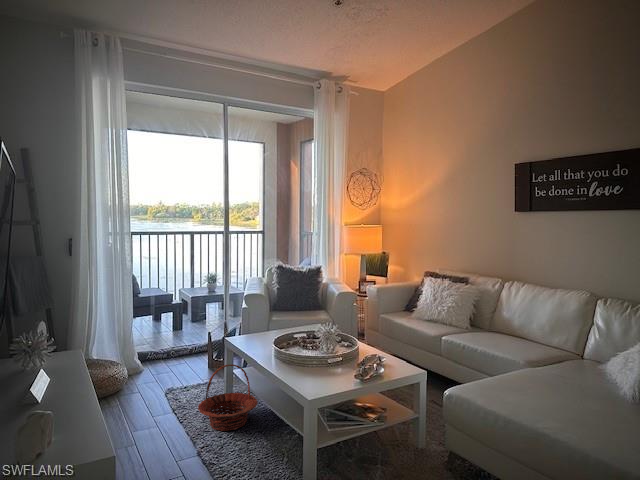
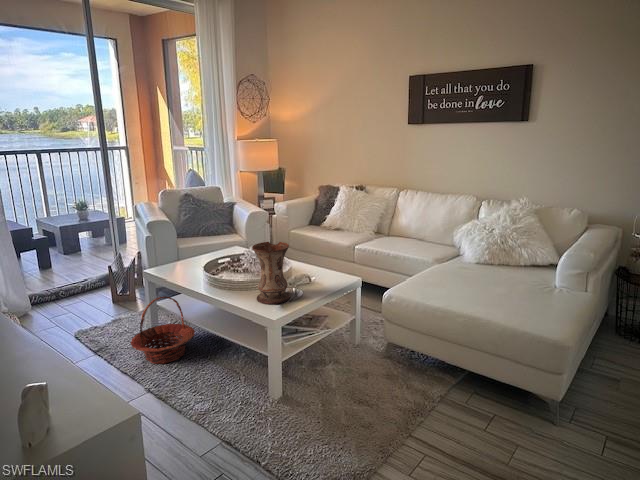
vase: none [305,320,341,385] -> present [252,242,290,304]

